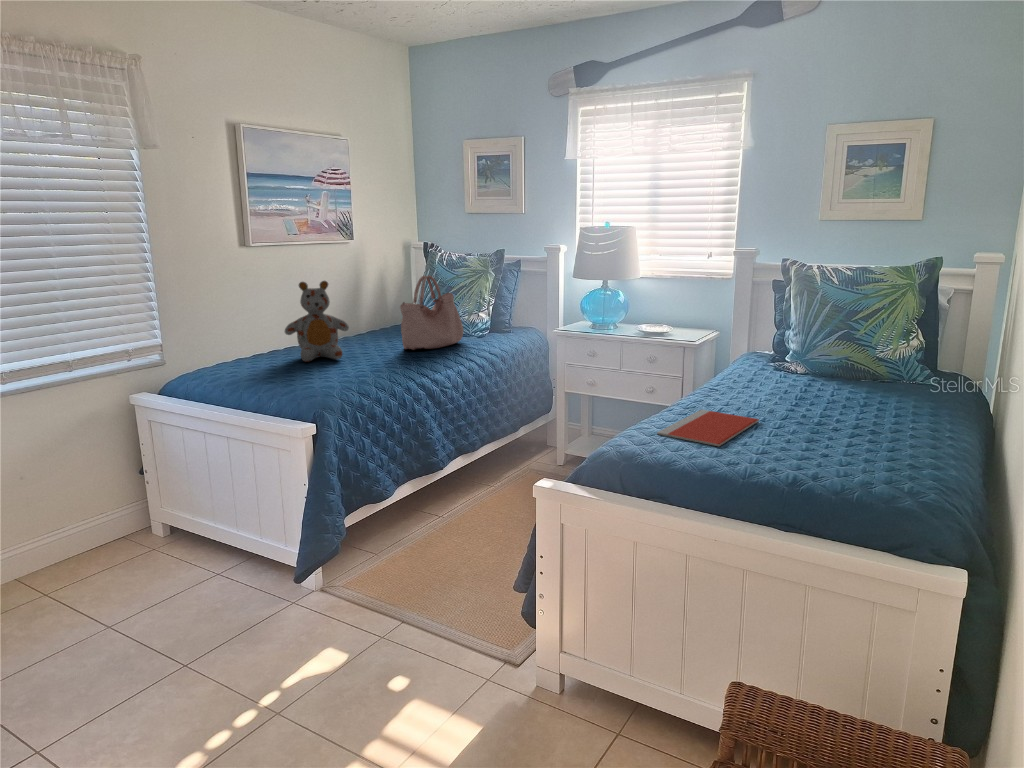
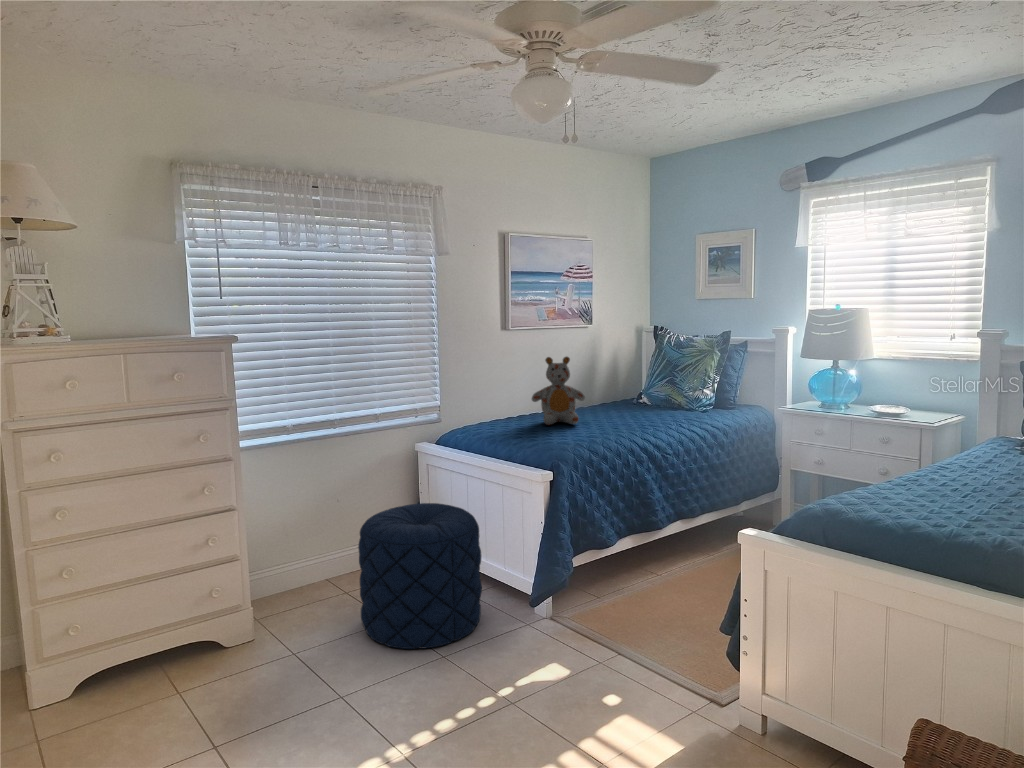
handbag: present [400,275,463,350] -> none [631,354,689,420]
notebook: present [657,410,759,446] -> none [867,481,983,511]
pouf: none [58,472,236,660] -> present [358,503,482,649]

